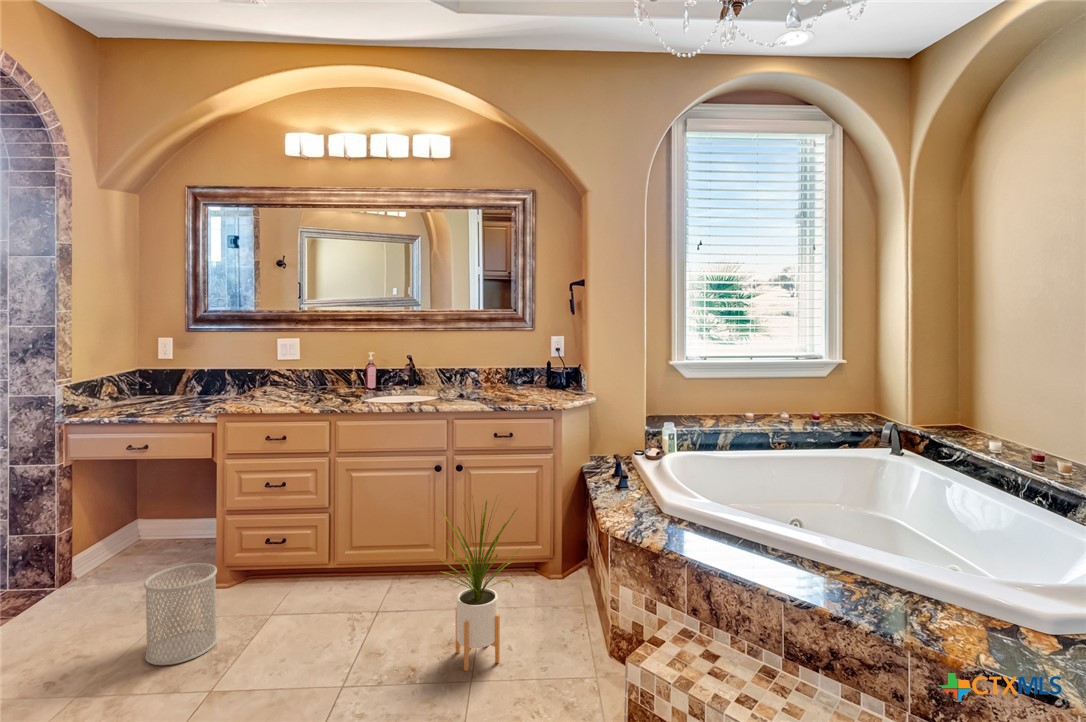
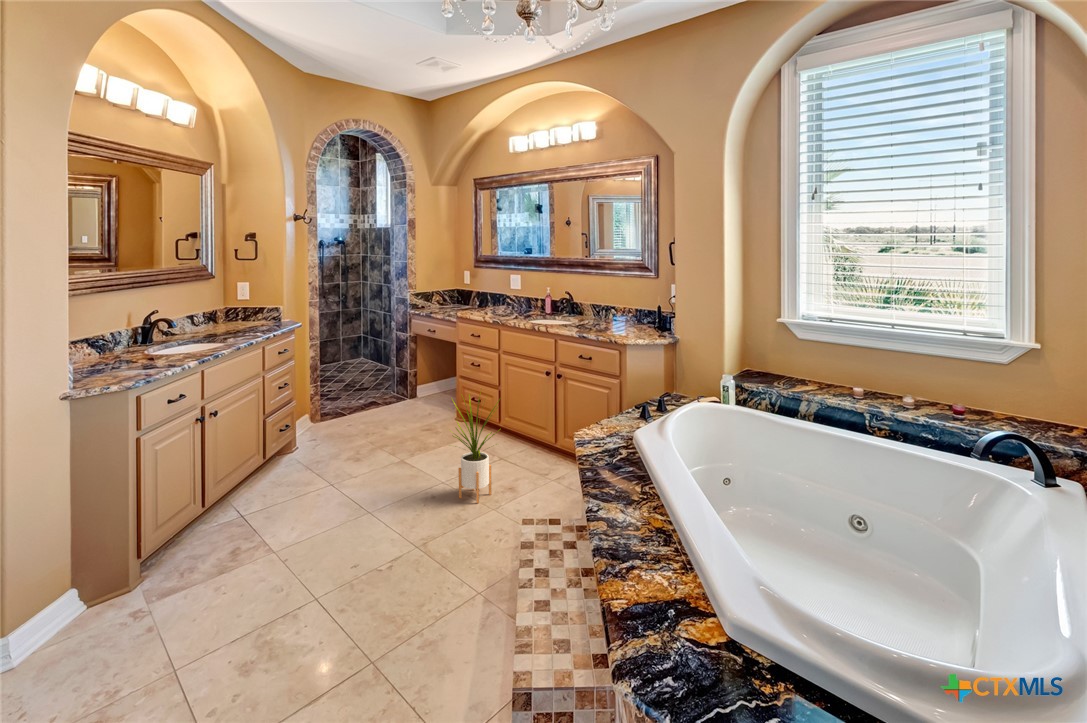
wastebasket: present [144,563,218,665] -> none [384,396,418,443]

